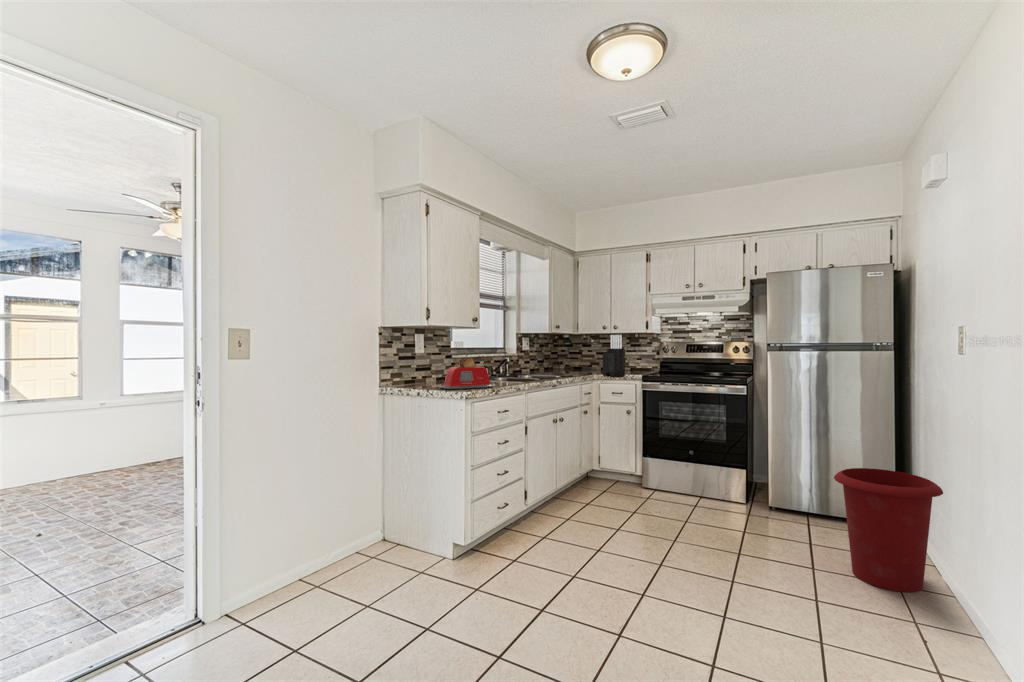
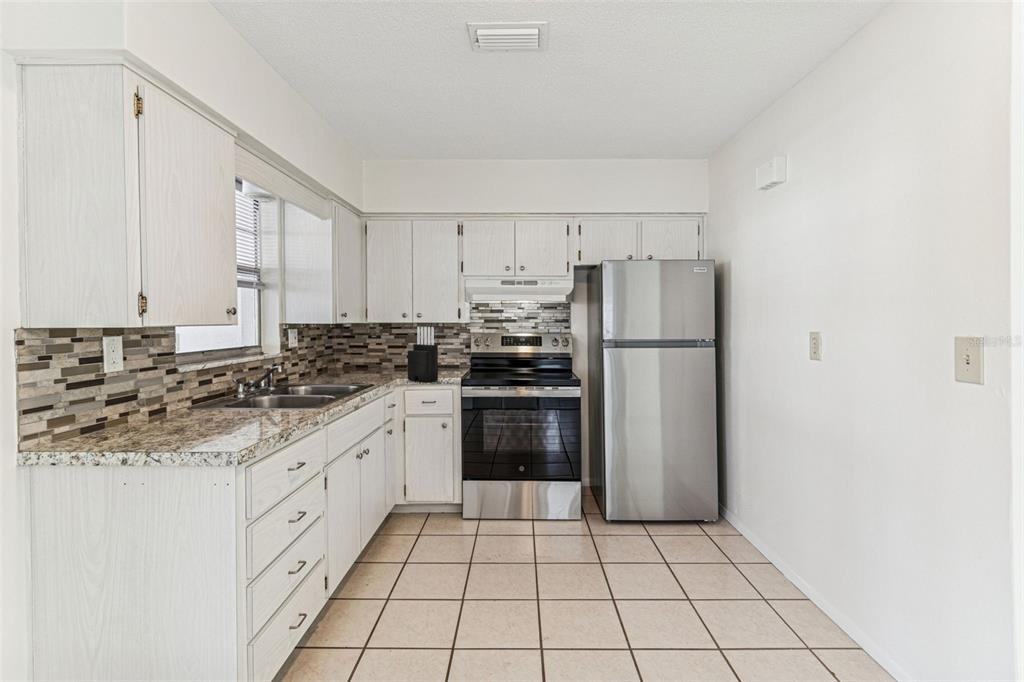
toaster: present [440,357,494,389] -> none [168,381,275,444]
waste bin: present [834,468,943,592] -> none [708,482,812,618]

